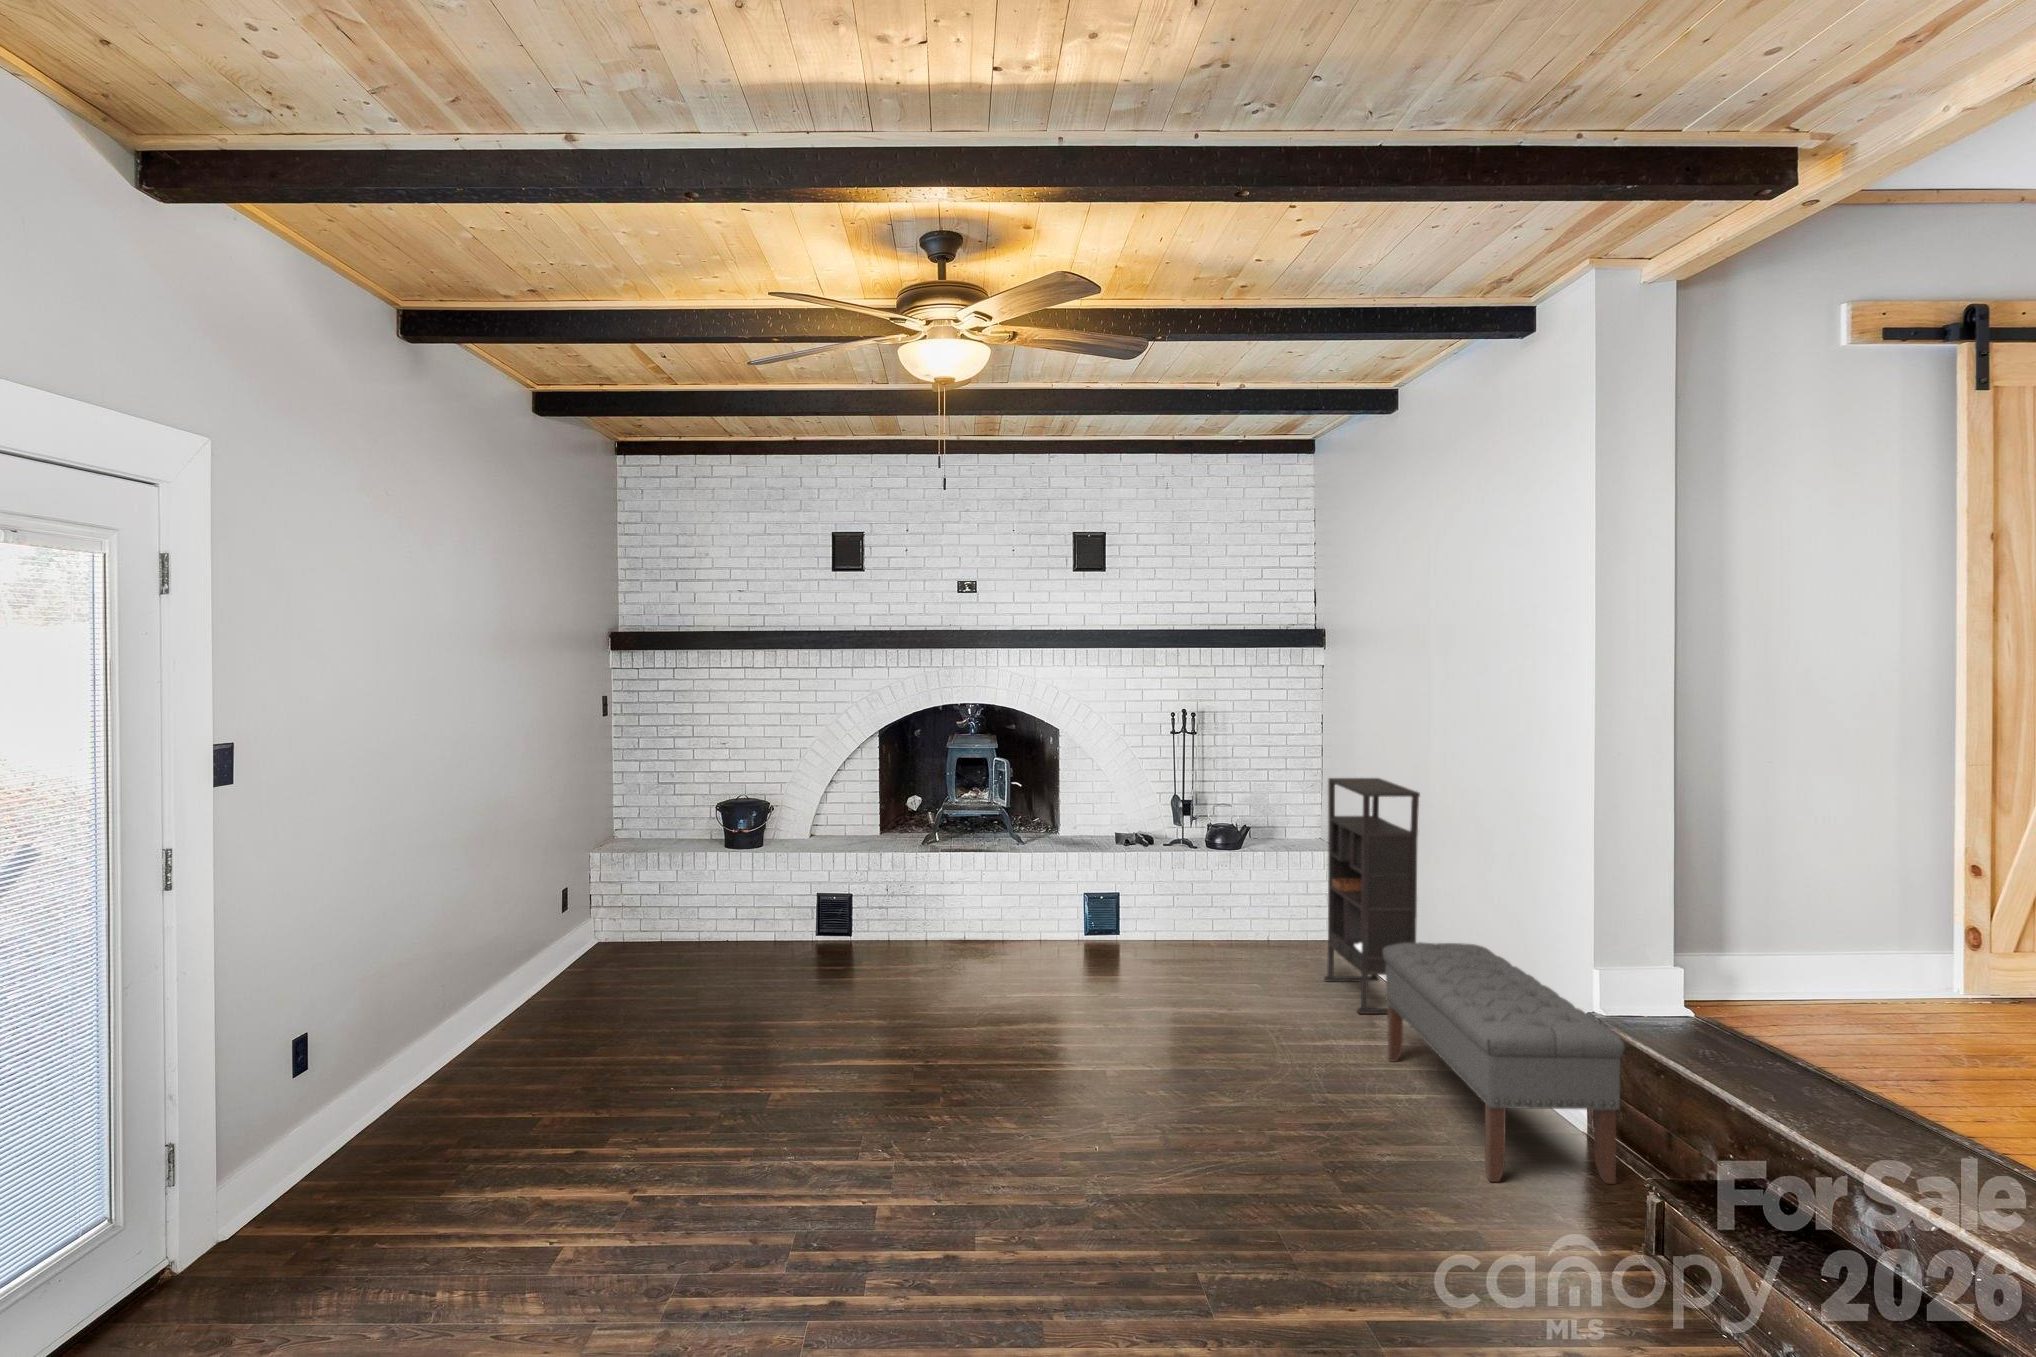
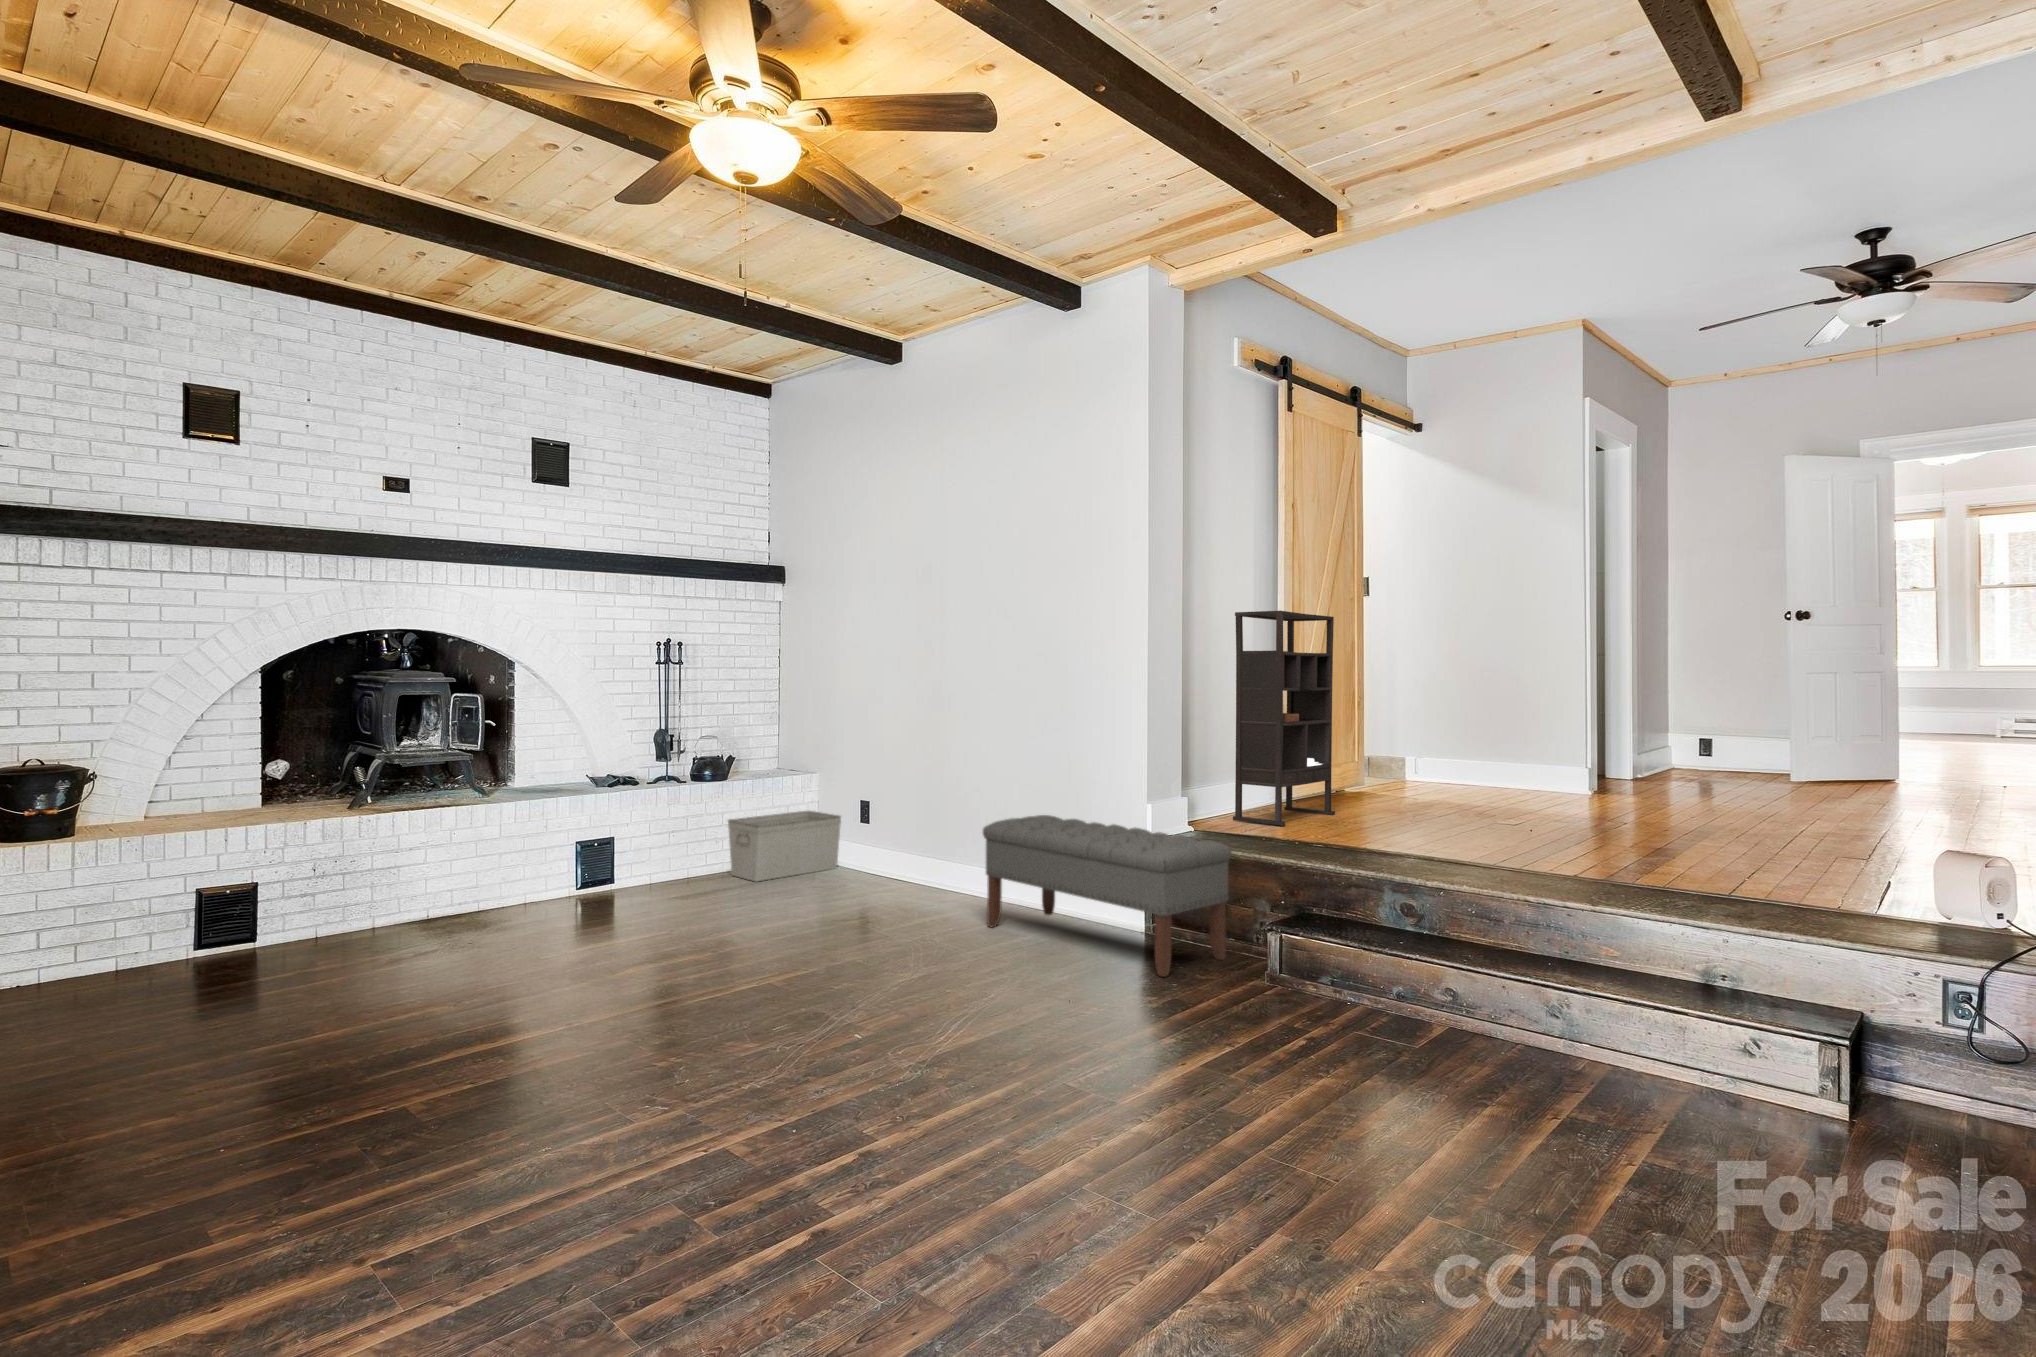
bookshelf: present [1324,778,1420,1014] -> present [1233,611,1335,826]
storage bin: none [1228,886,1341,953] -> present [728,811,841,881]

